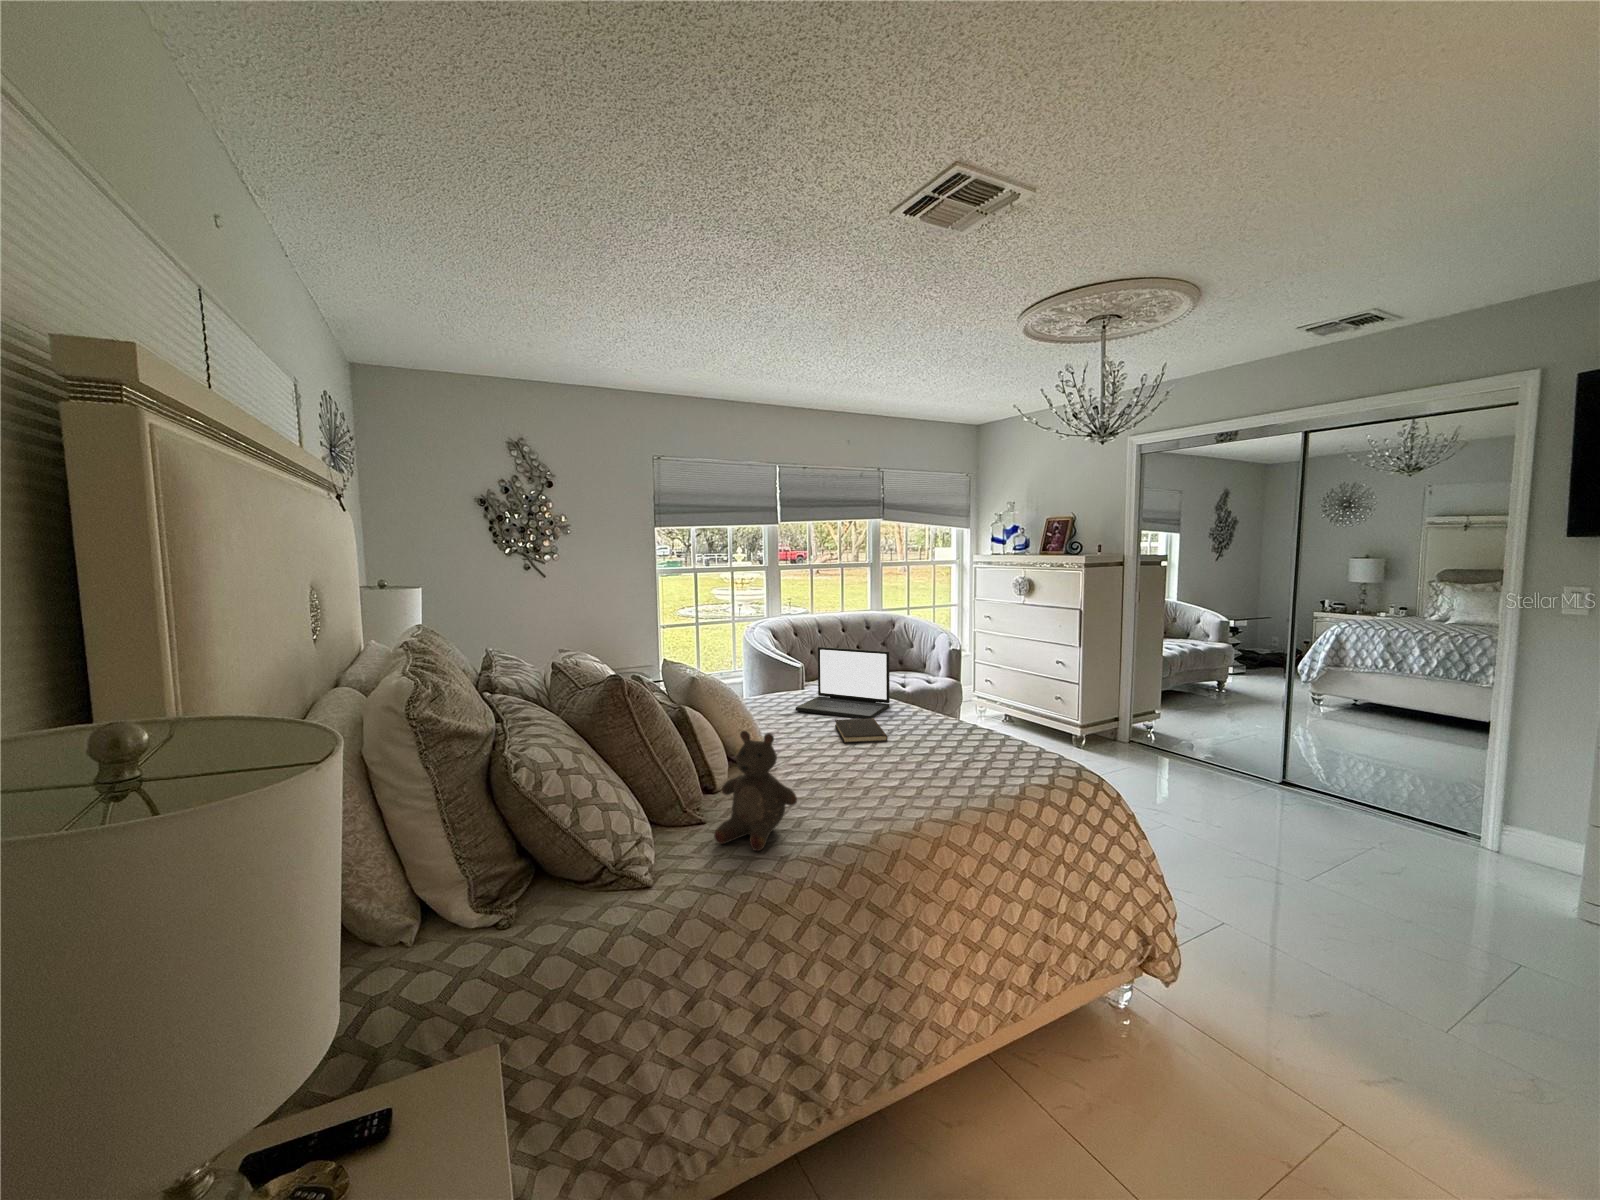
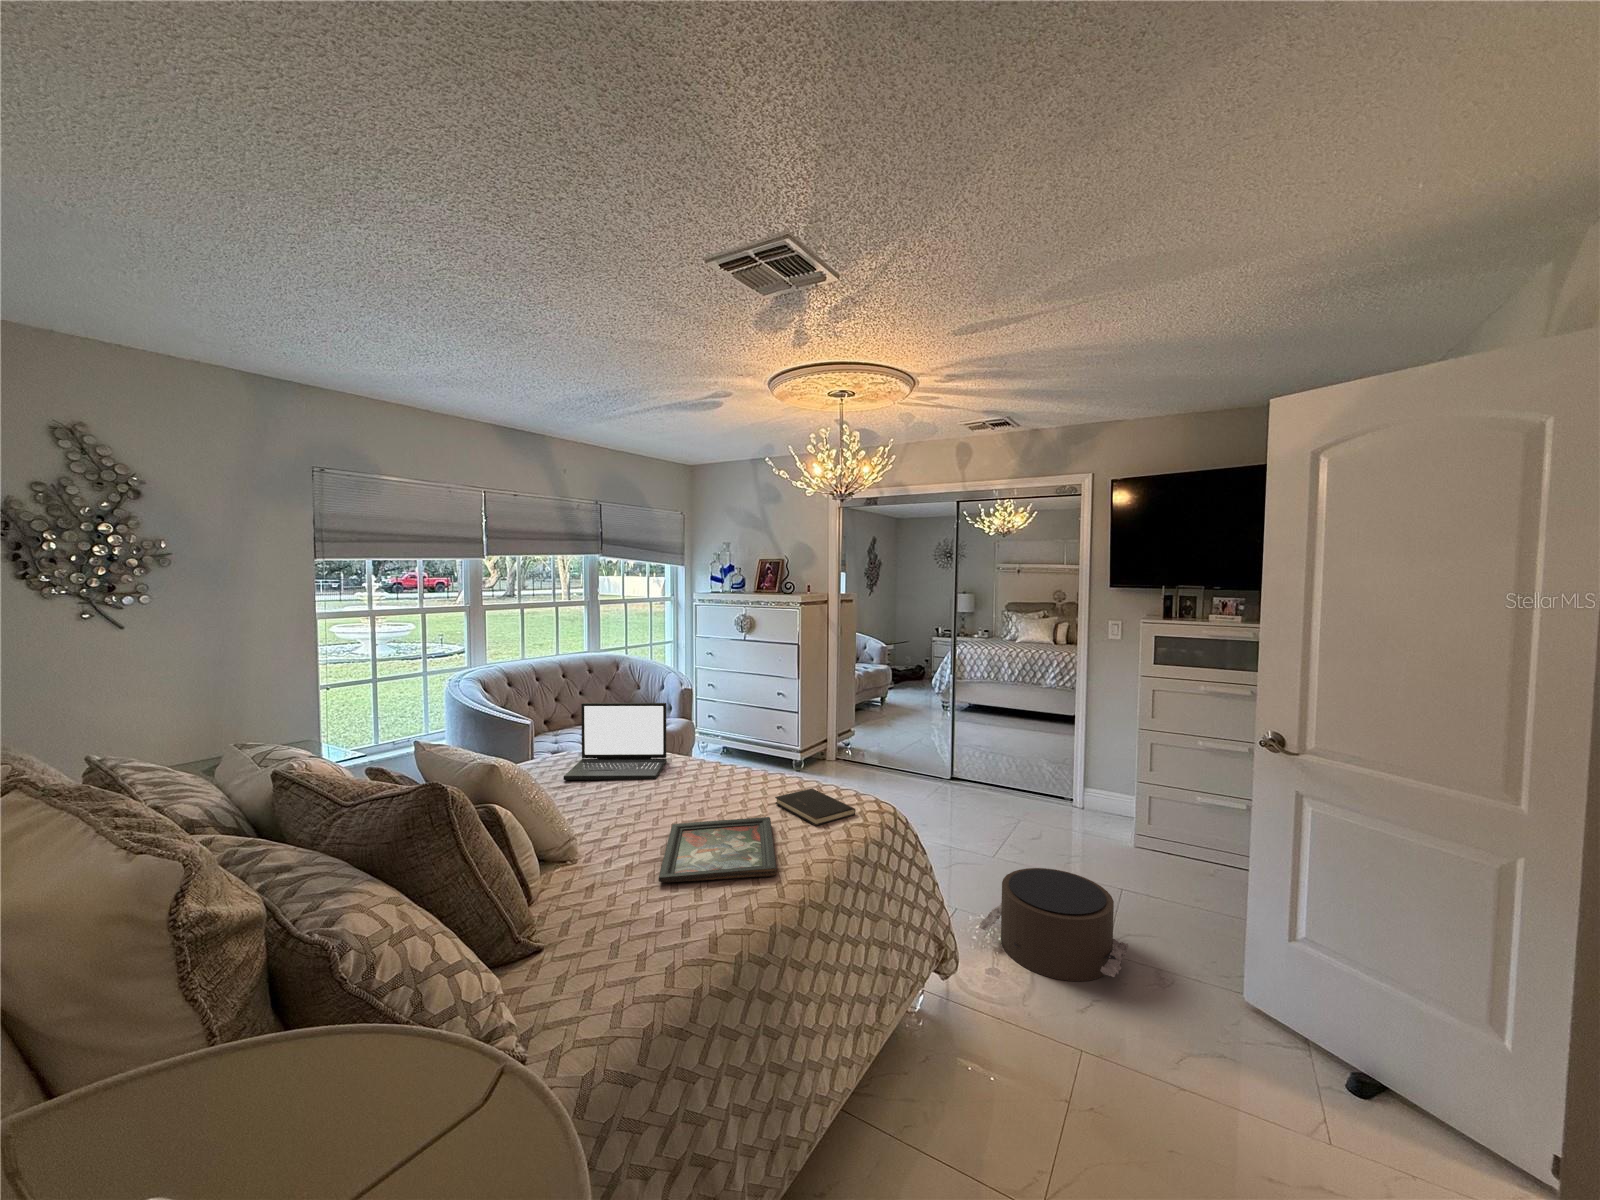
hardcover book: present [835,718,888,743] -> present [775,788,856,826]
stuffed bear: present [714,731,797,851] -> none [571,825,671,972]
decorative tray: none [814,754,946,810] -> present [659,817,776,883]
pouf: none [1236,891,1478,1056] -> present [979,868,1128,981]

